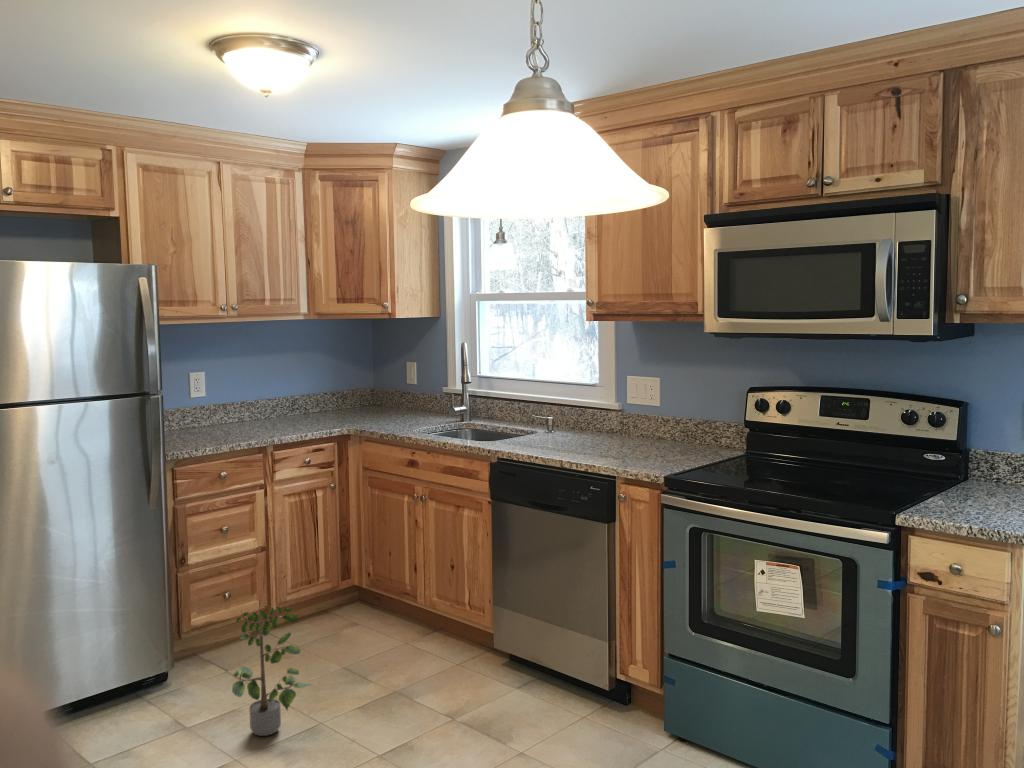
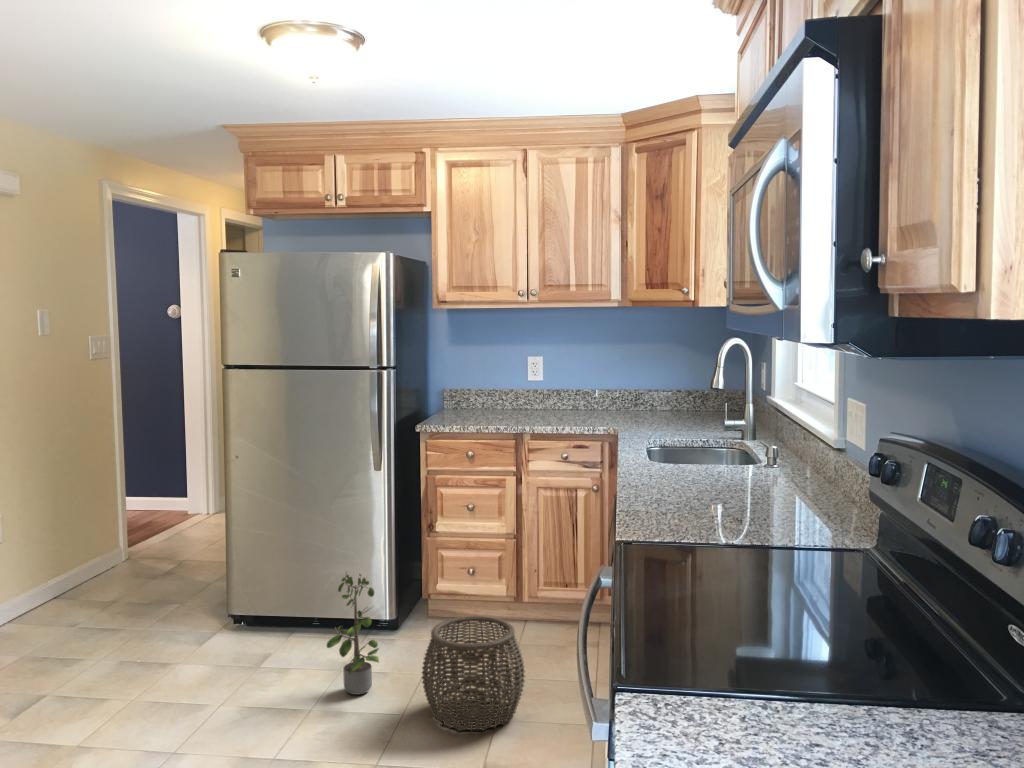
woven basket: none [346,606,442,714] -> present [422,616,525,731]

